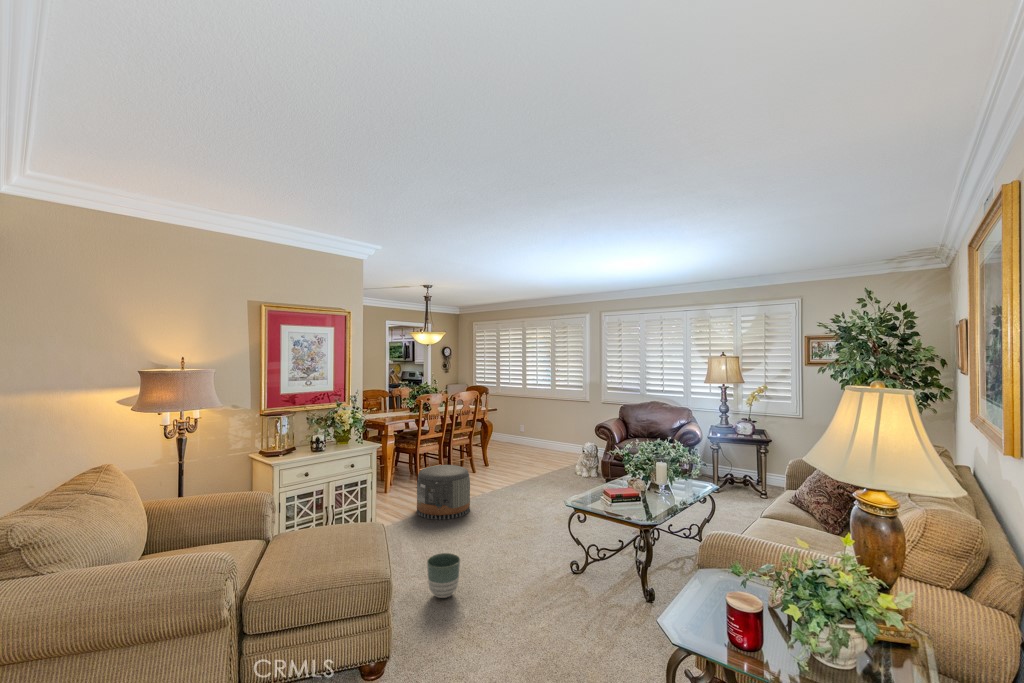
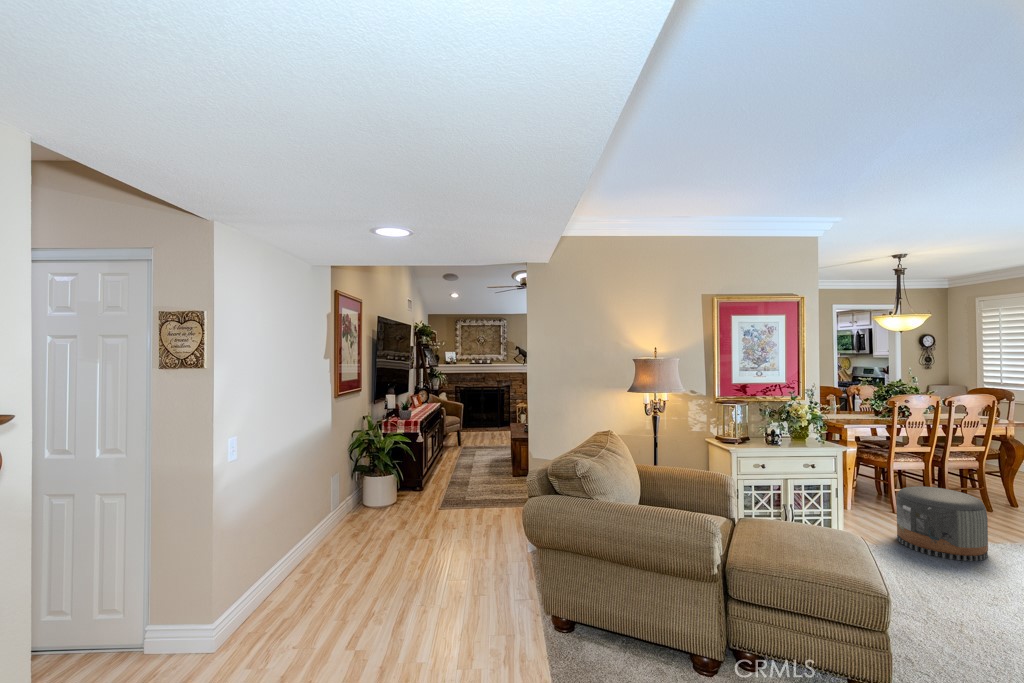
planter: present [427,553,460,598] -> none [931,594,987,654]

